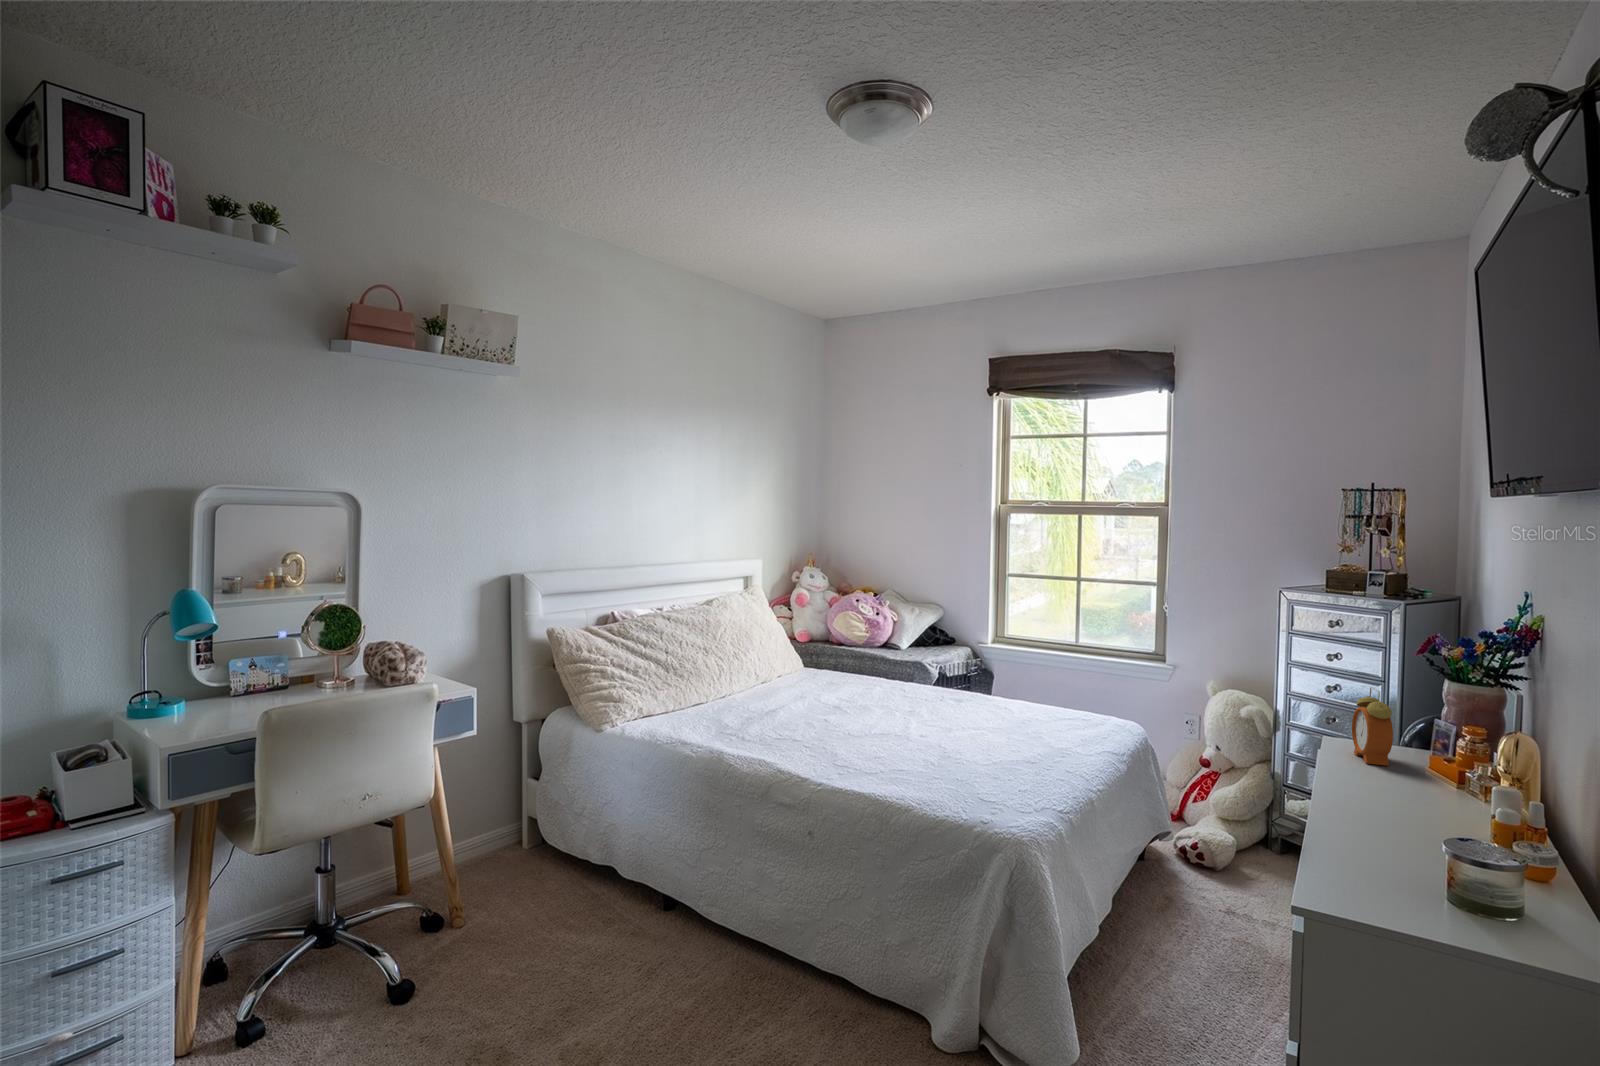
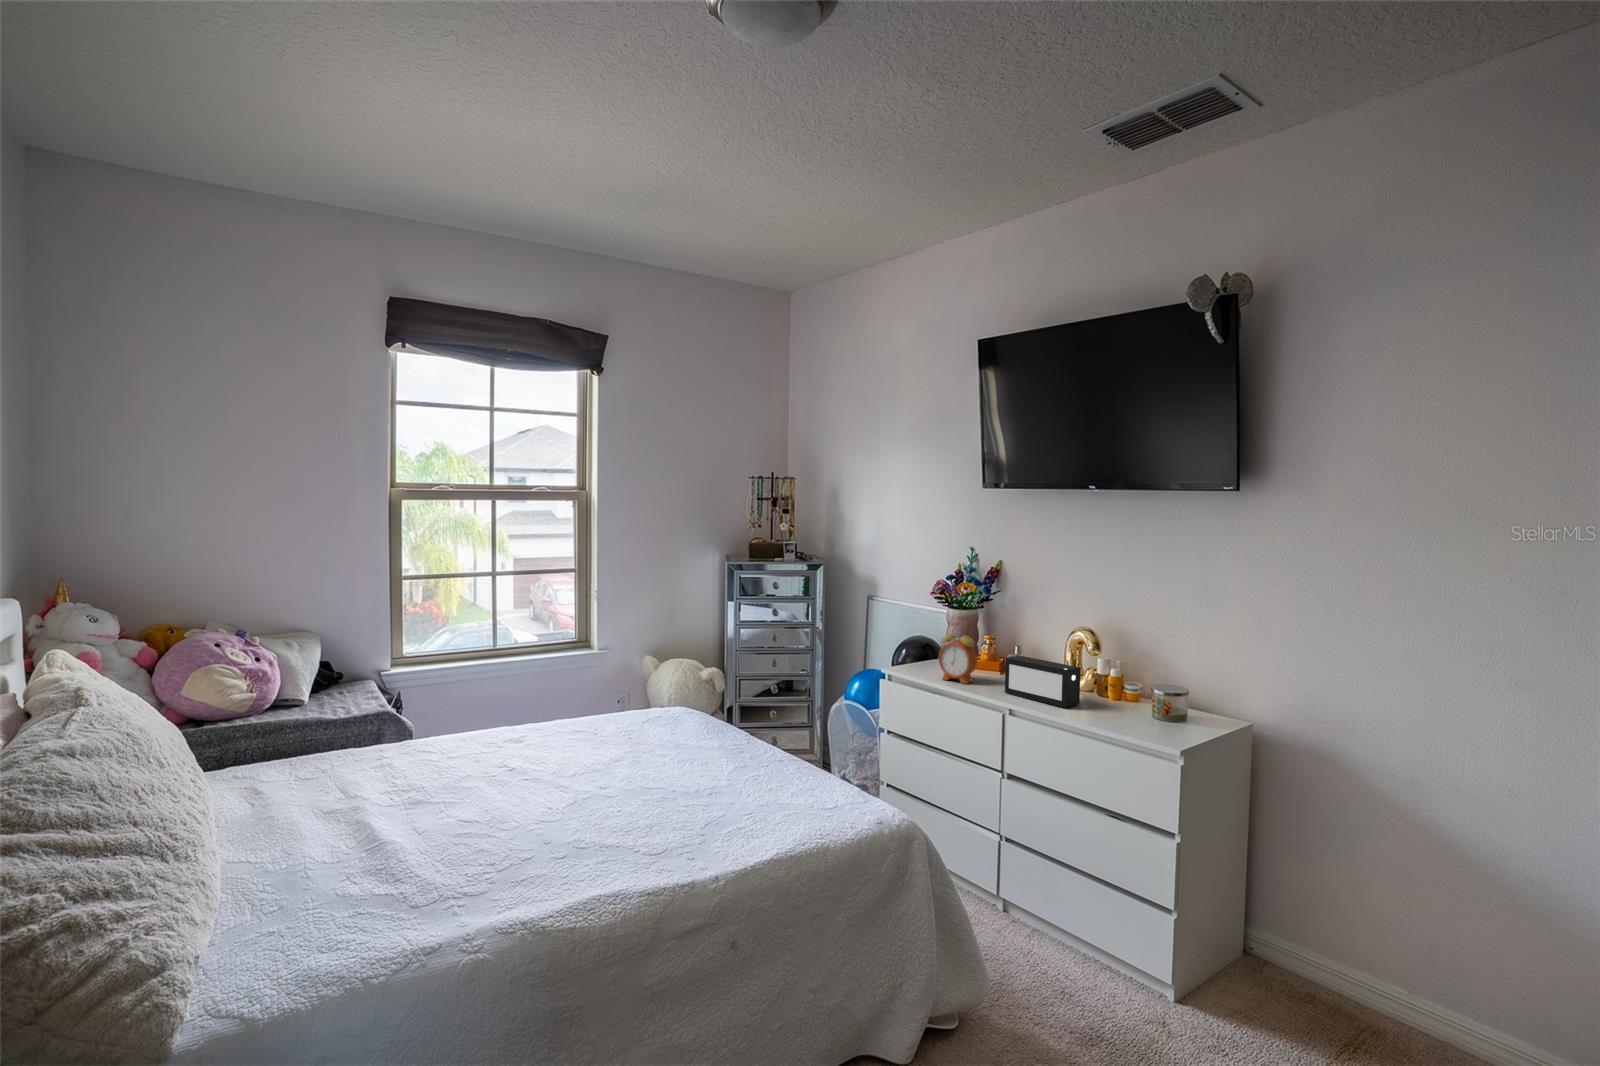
speaker: none [1385,736,1443,819] -> present [1005,656,1081,707]

